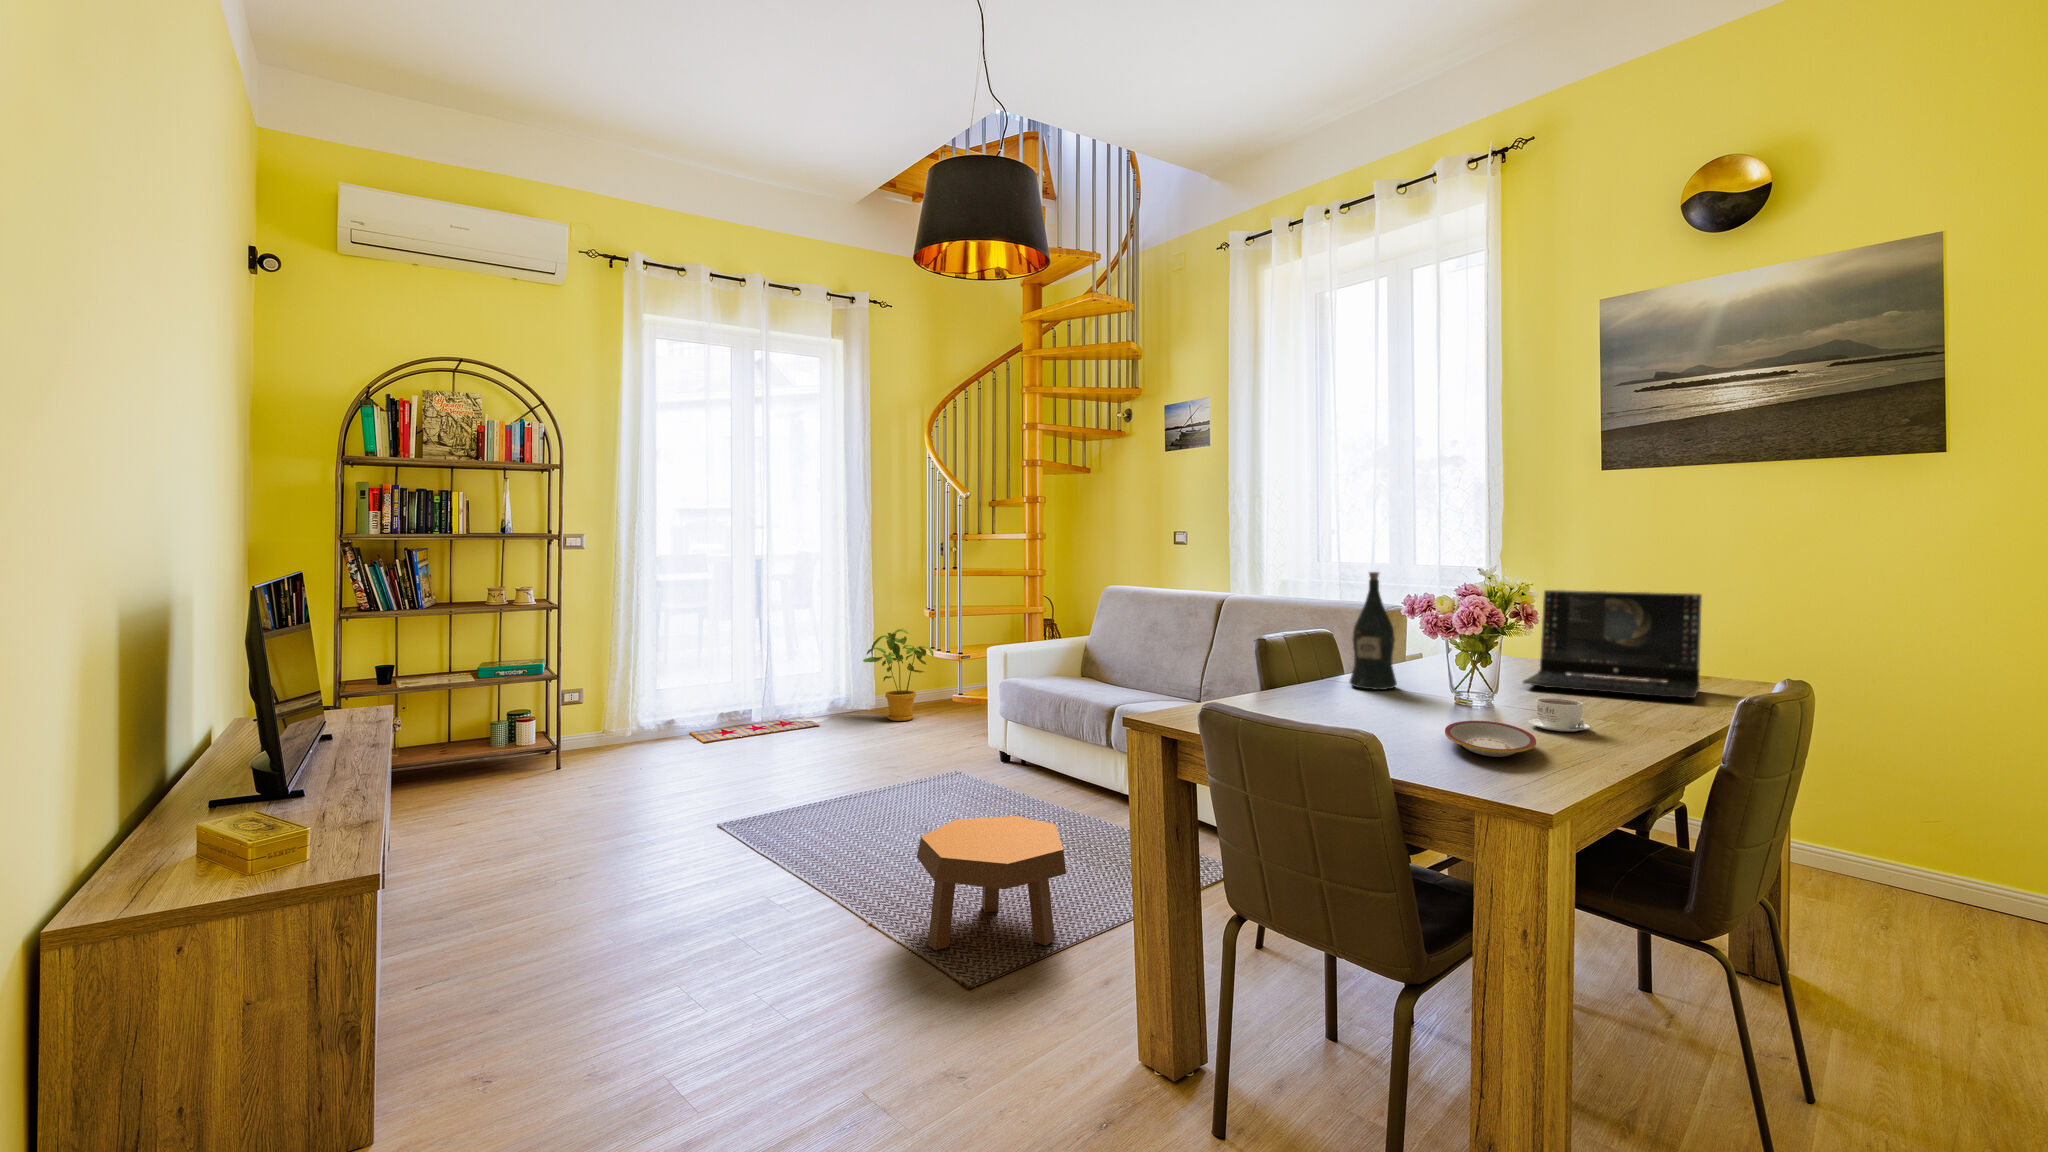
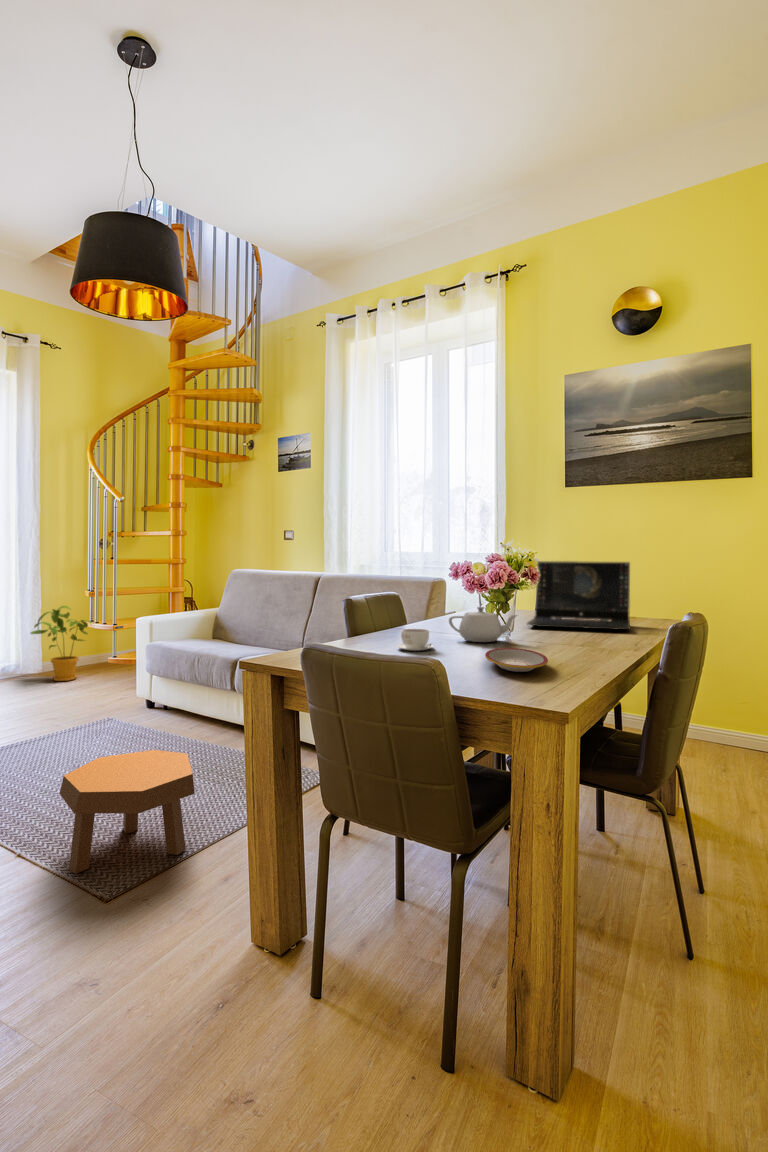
wine bottle: present [1350,572,1397,690] -> none [413,546,446,632]
teapot: none [1399,659,1503,709] -> present [449,607,517,642]
coffee cup: present [1528,698,1590,731] -> present [397,629,433,651]

